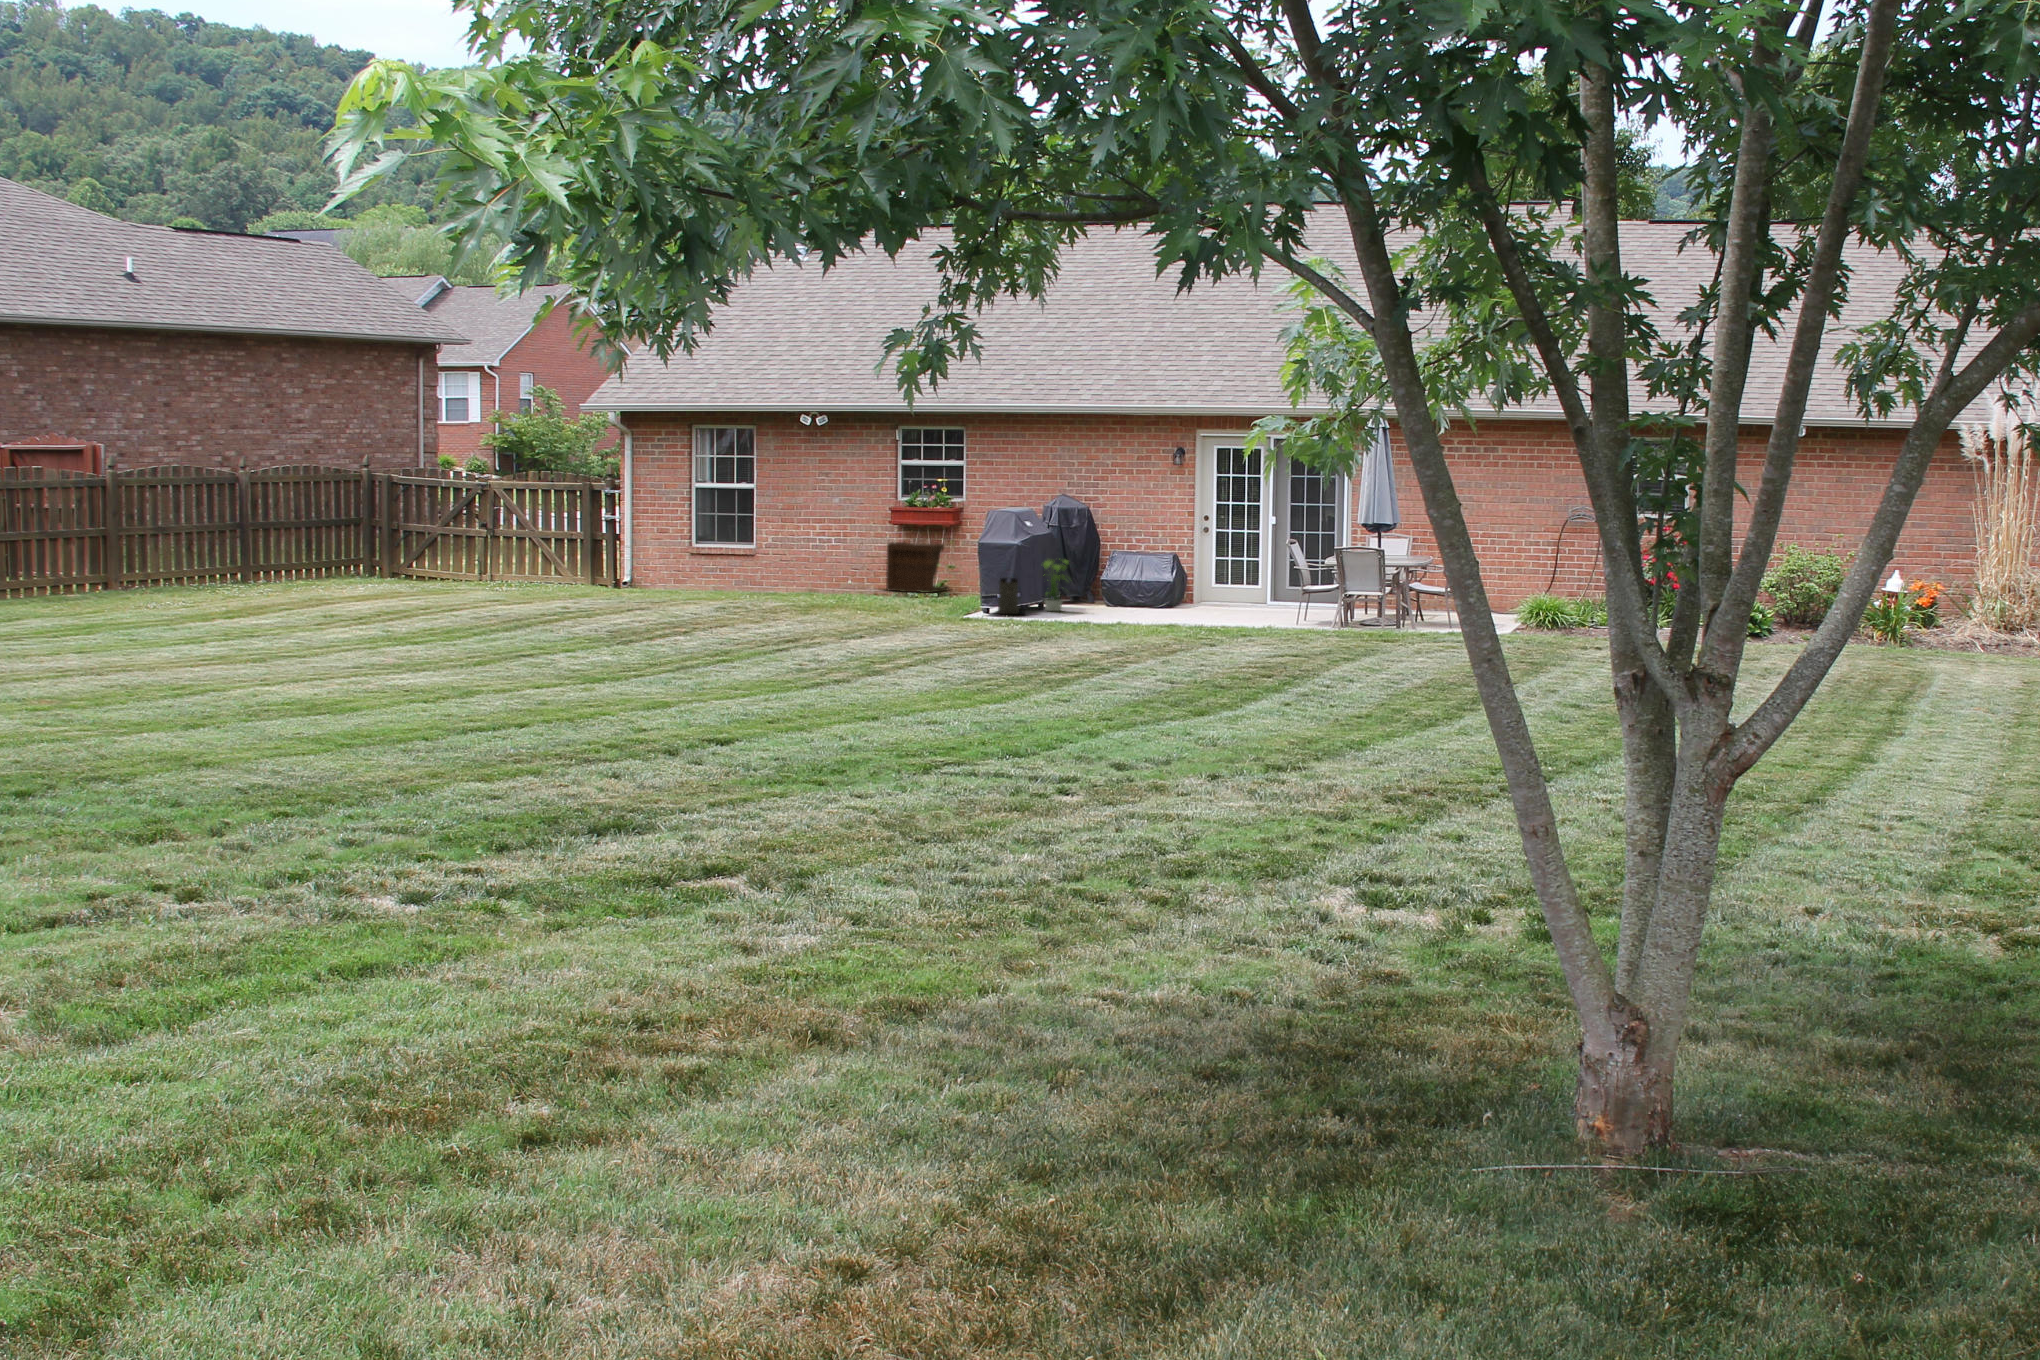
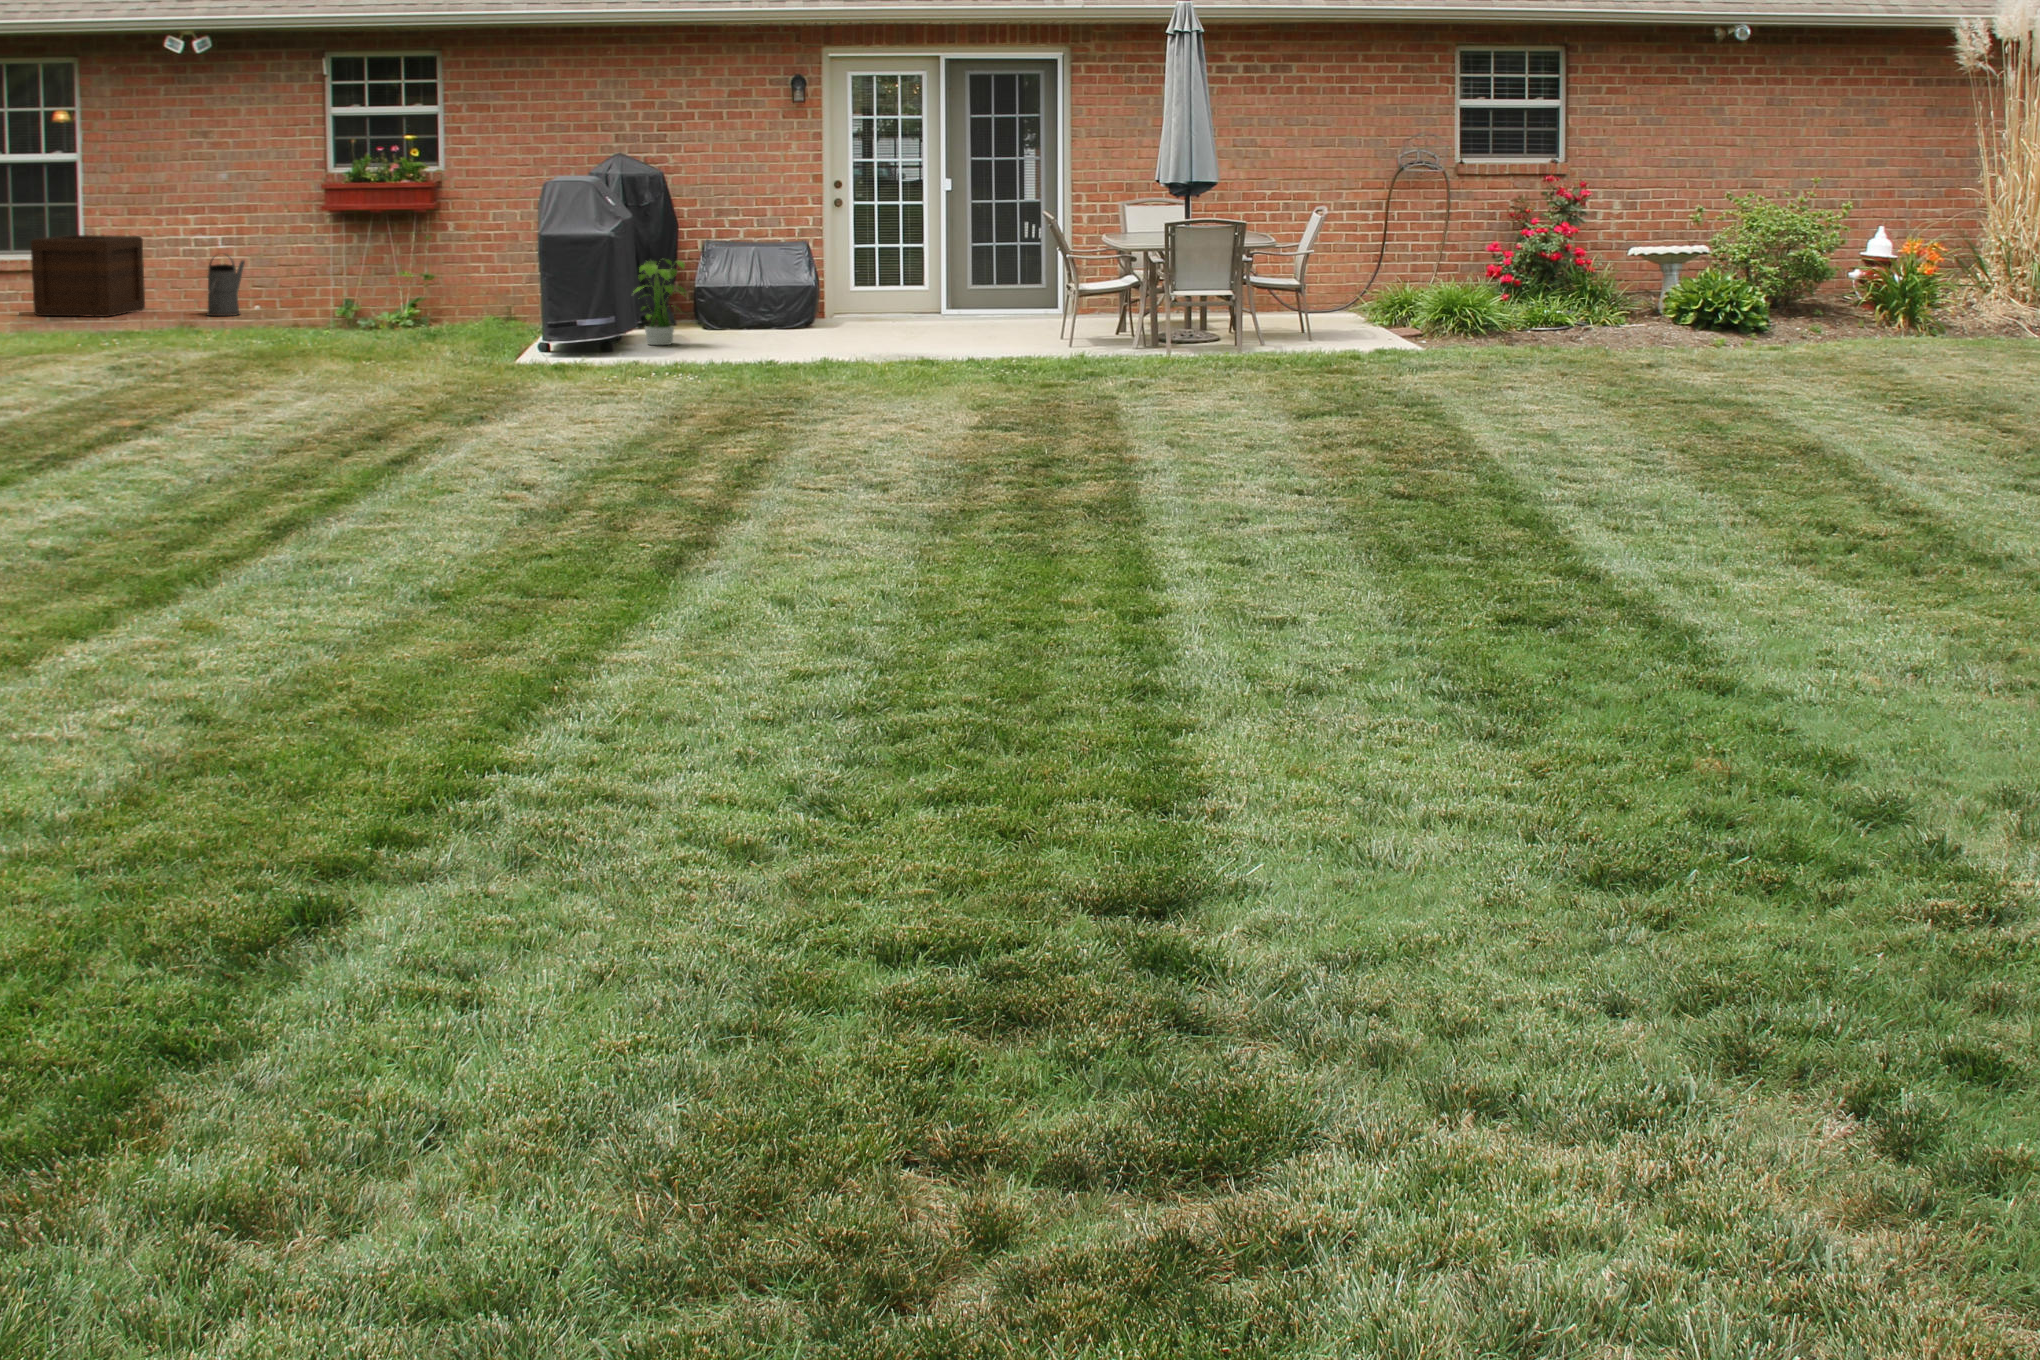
wooden crate: present [886,541,949,593] -> present [31,235,145,317]
watering can: present [998,577,1019,614] -> present [207,255,245,316]

